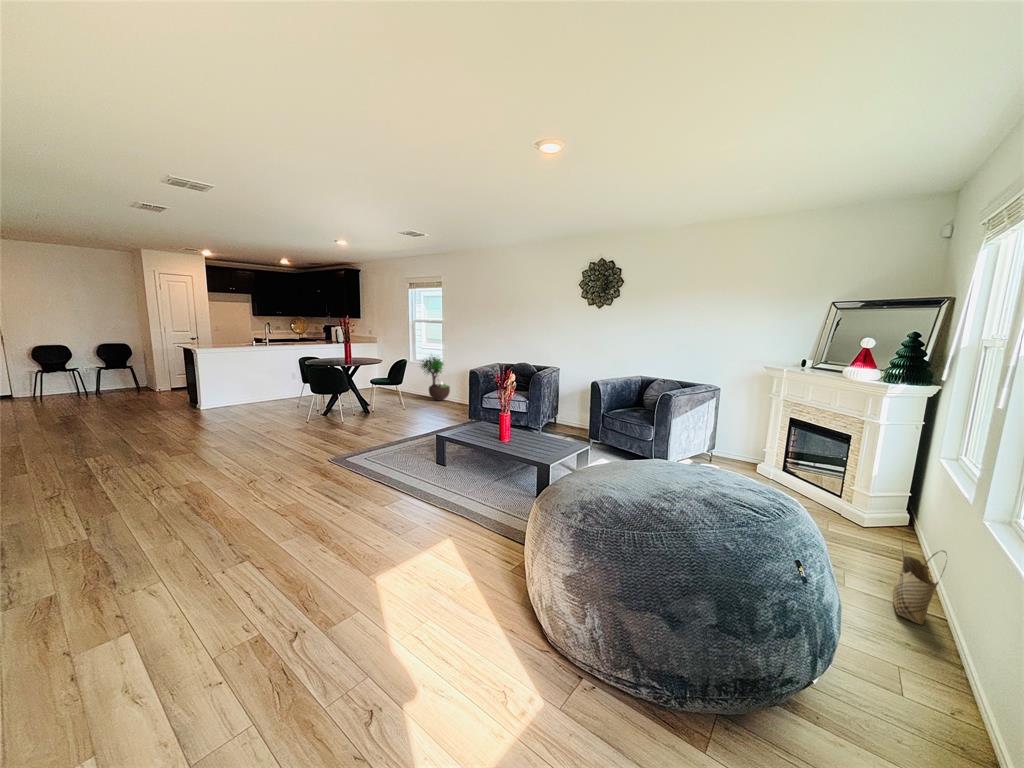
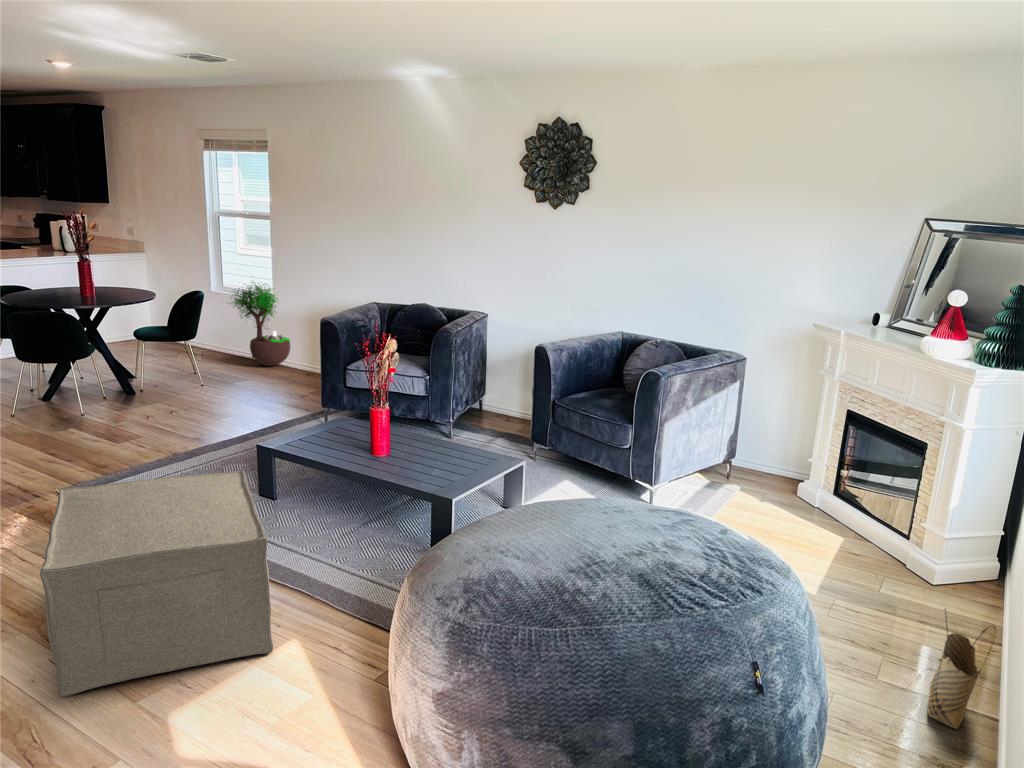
ottoman: none [322,444,451,571] -> present [40,470,273,696]

